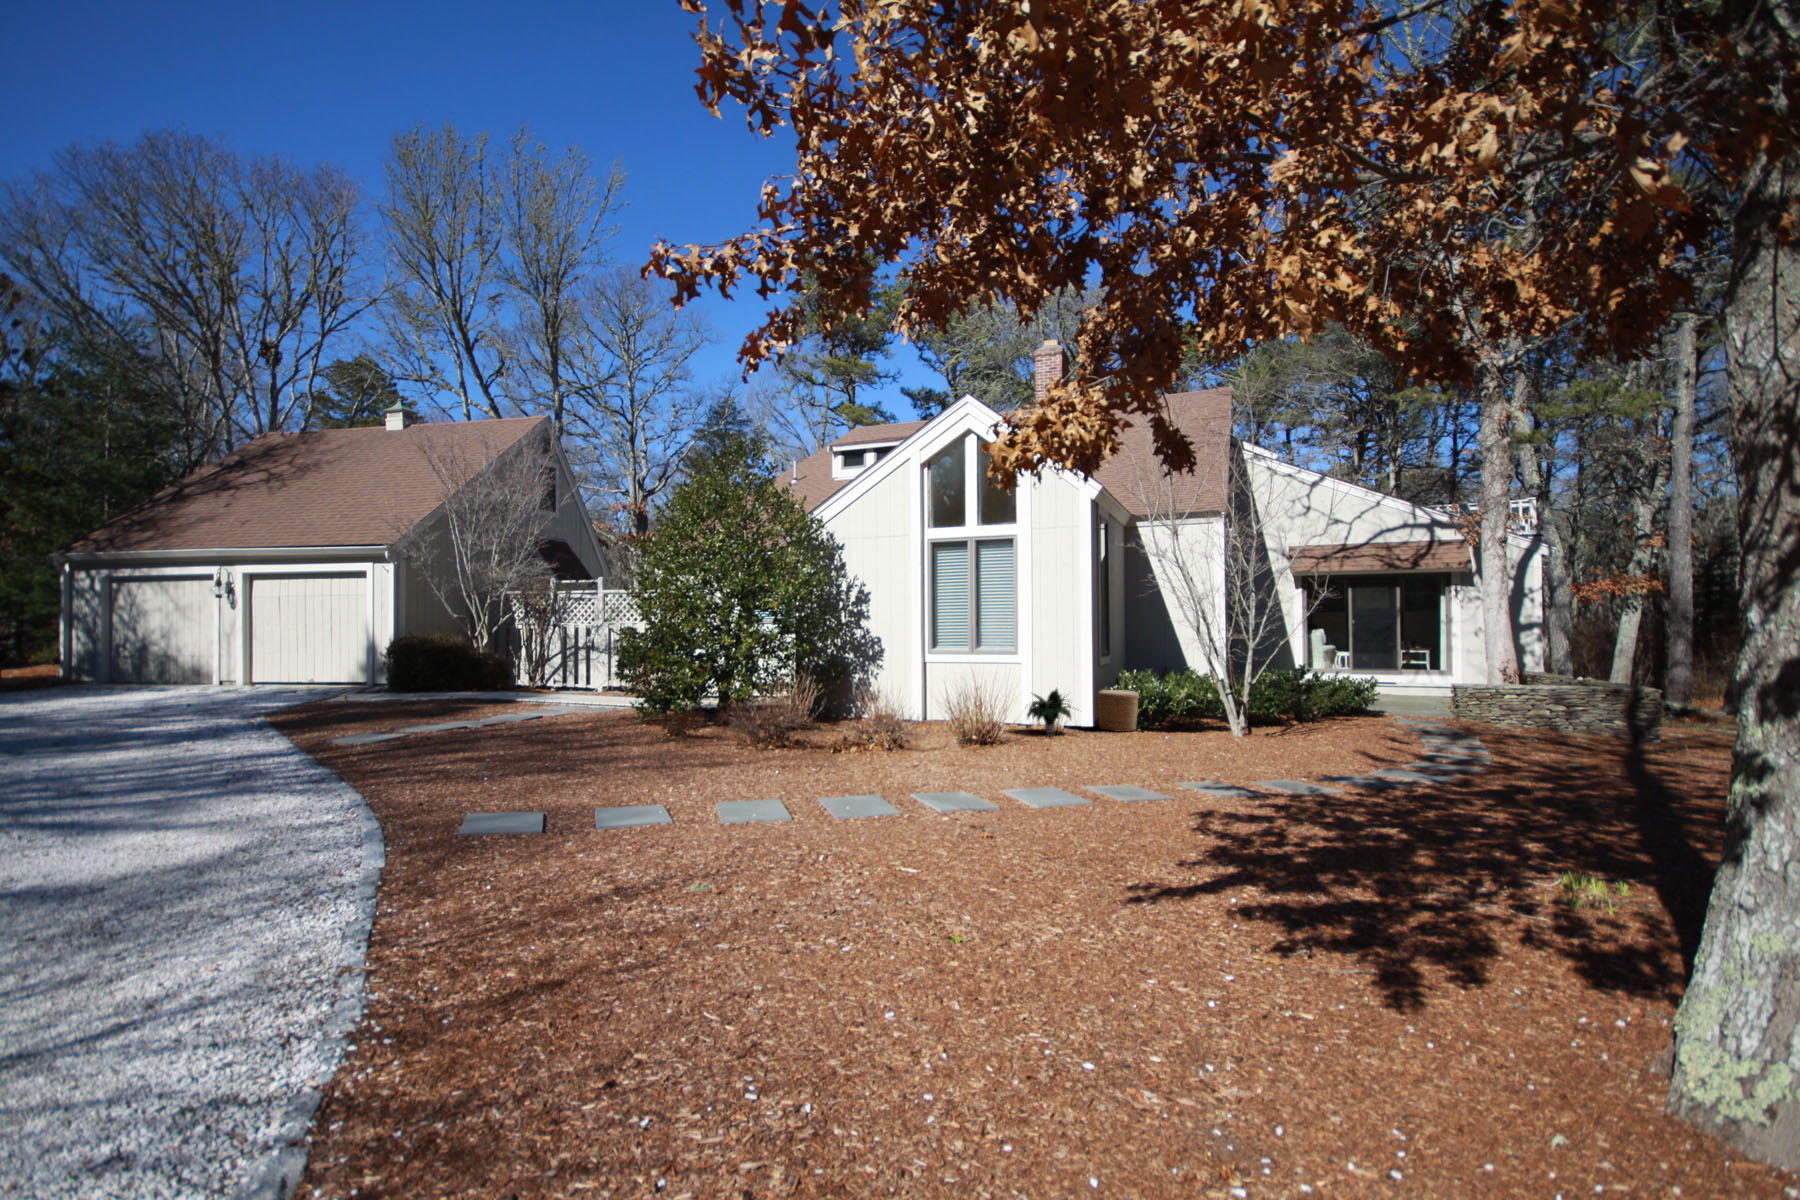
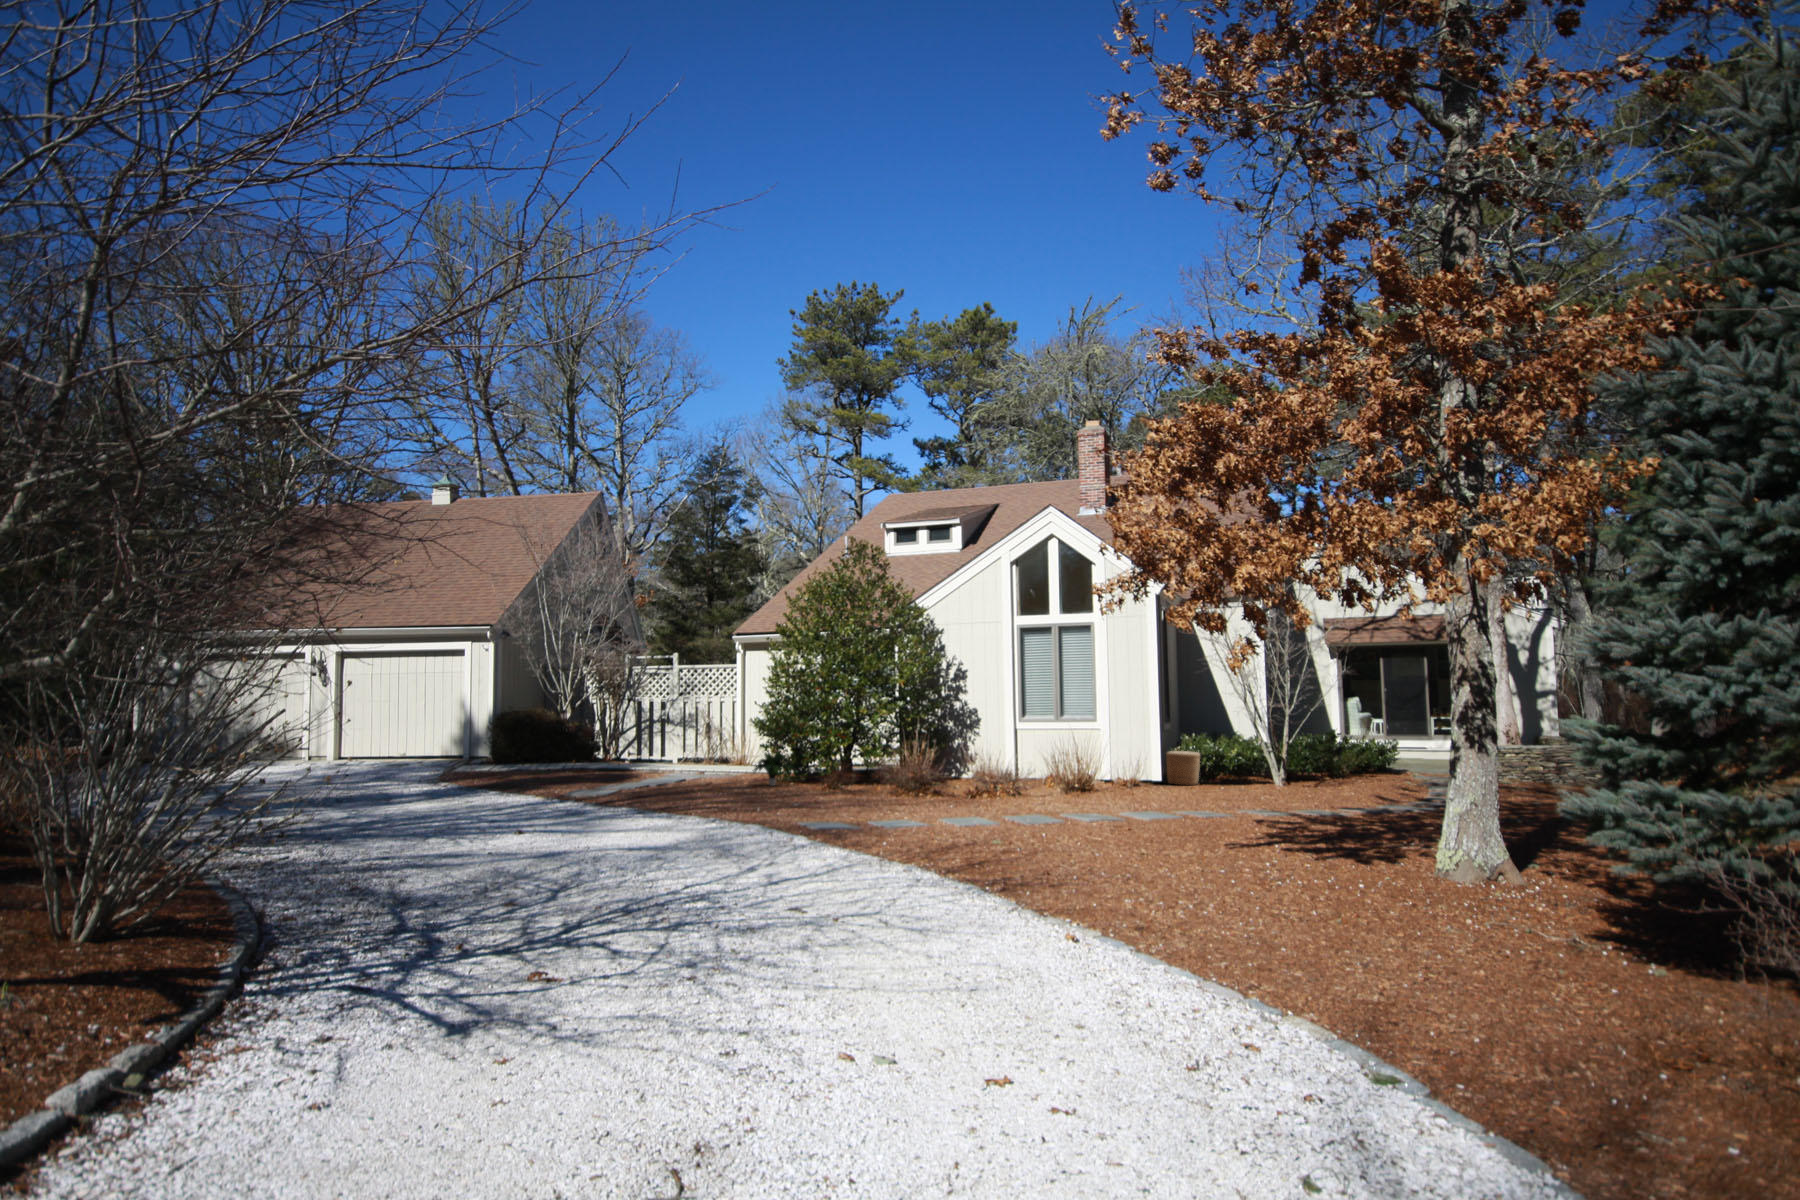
potted plant: present [1027,689,1071,733] -> present [753,750,791,786]

